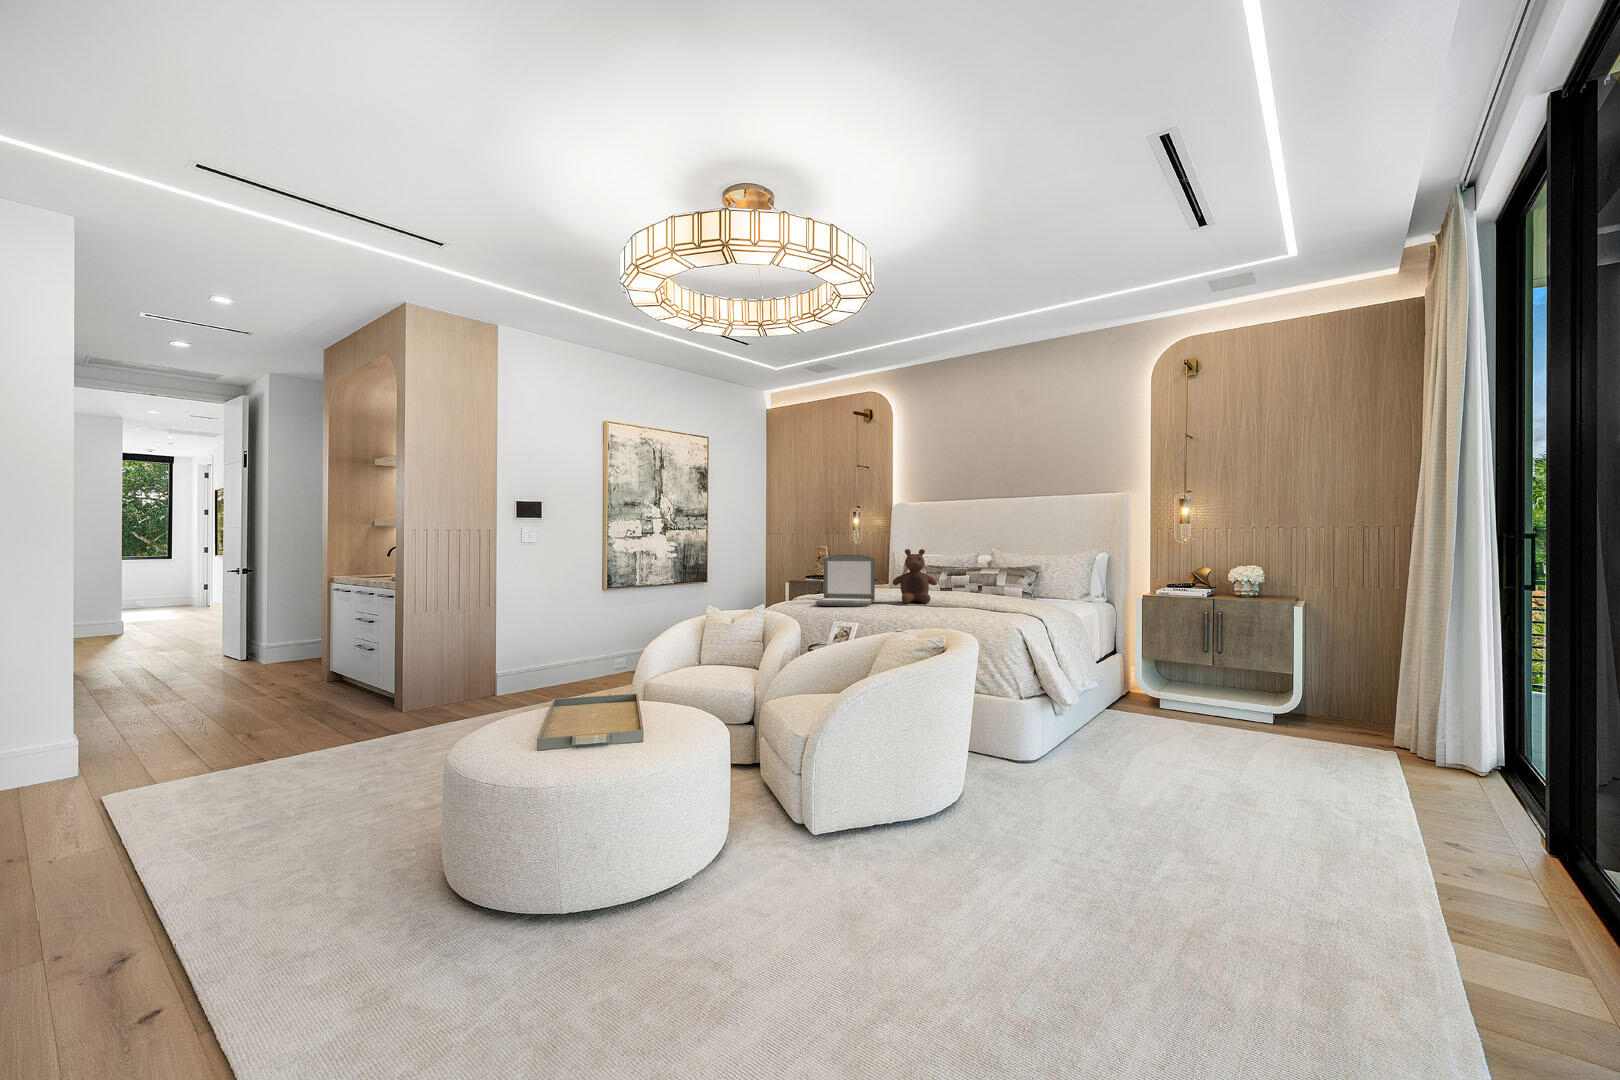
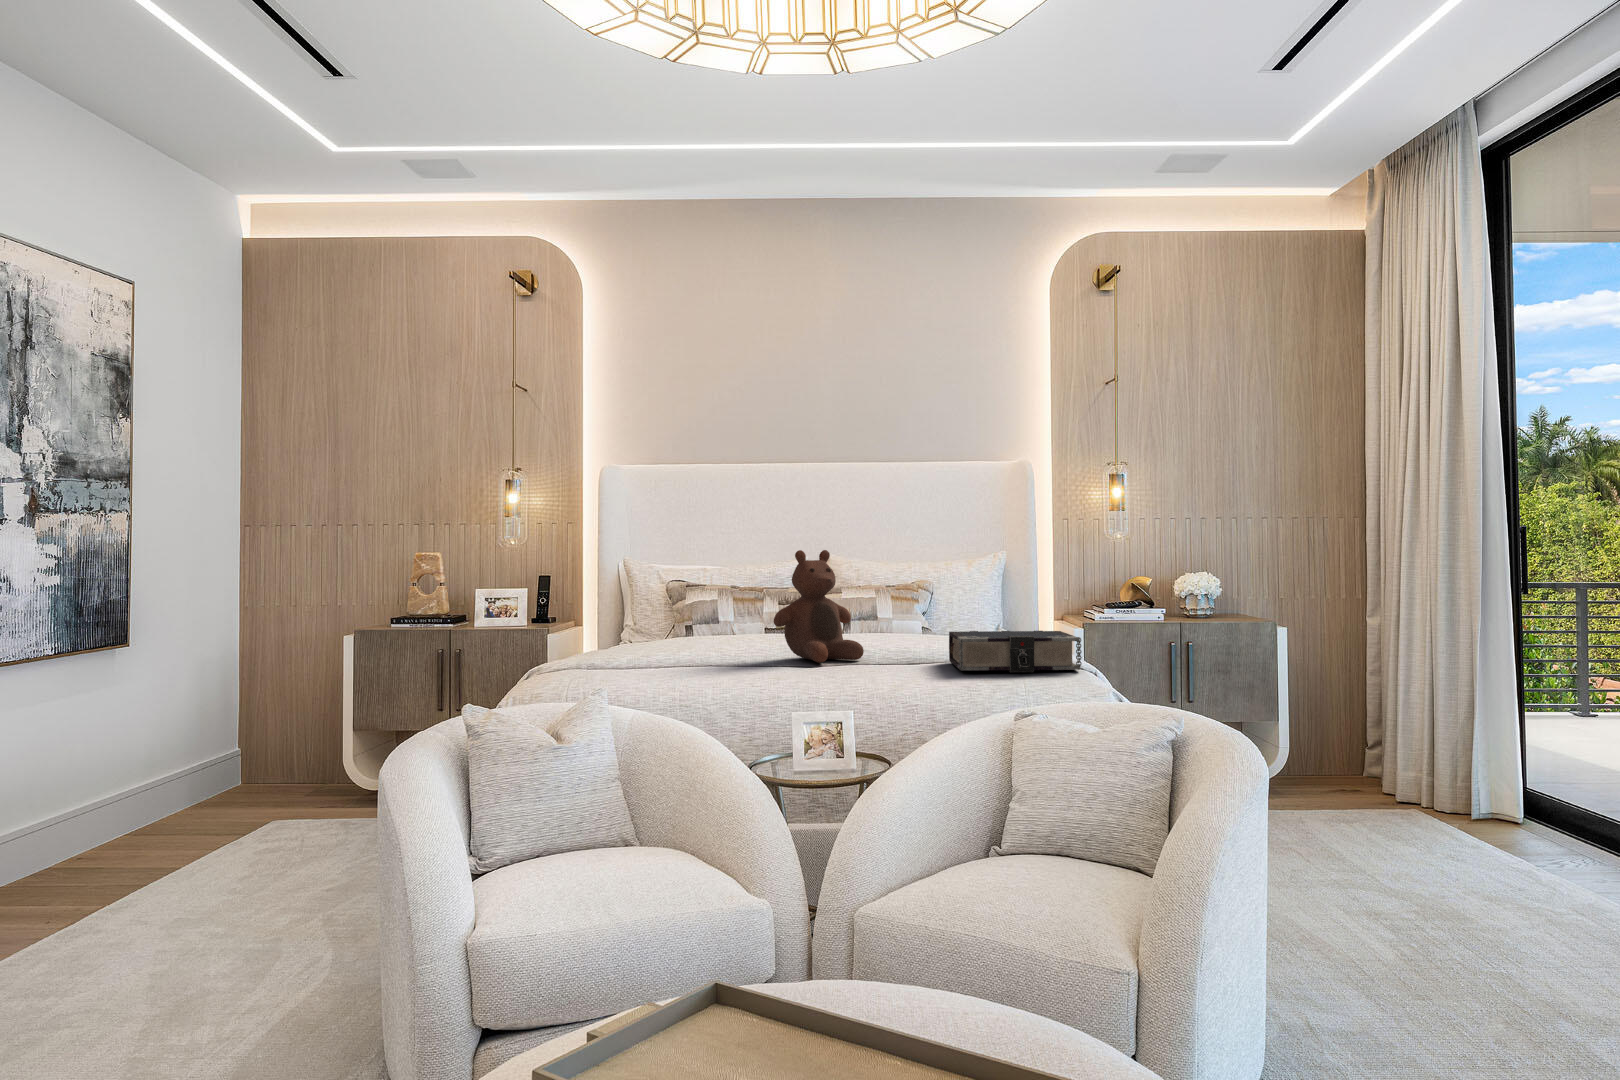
laptop: present [816,555,875,606] -> none [624,564,768,682]
book: none [939,591,1014,613] -> present [949,631,1082,672]

